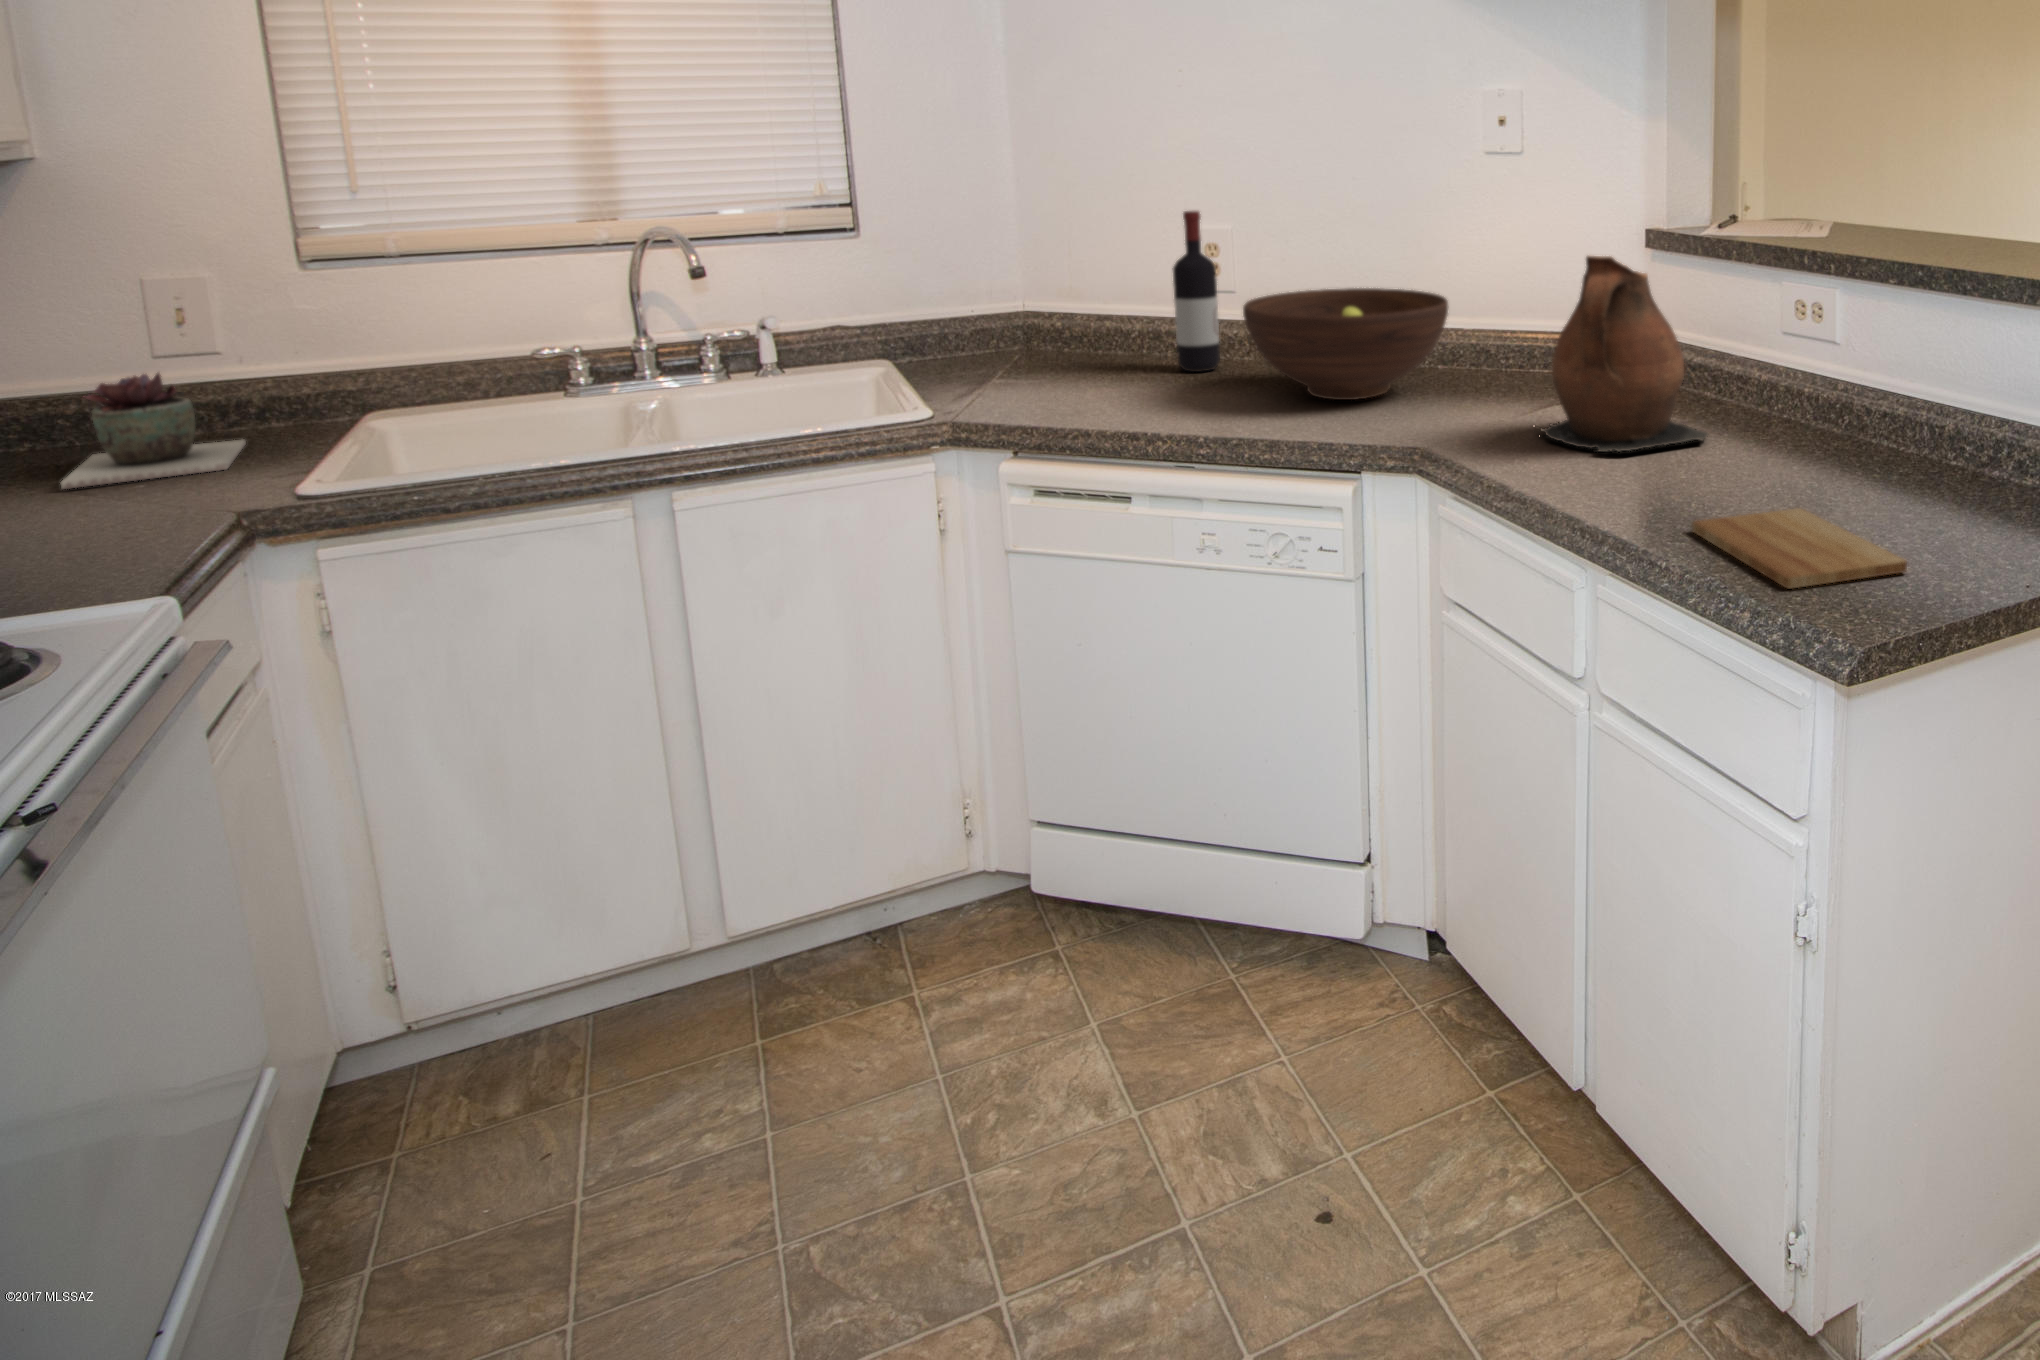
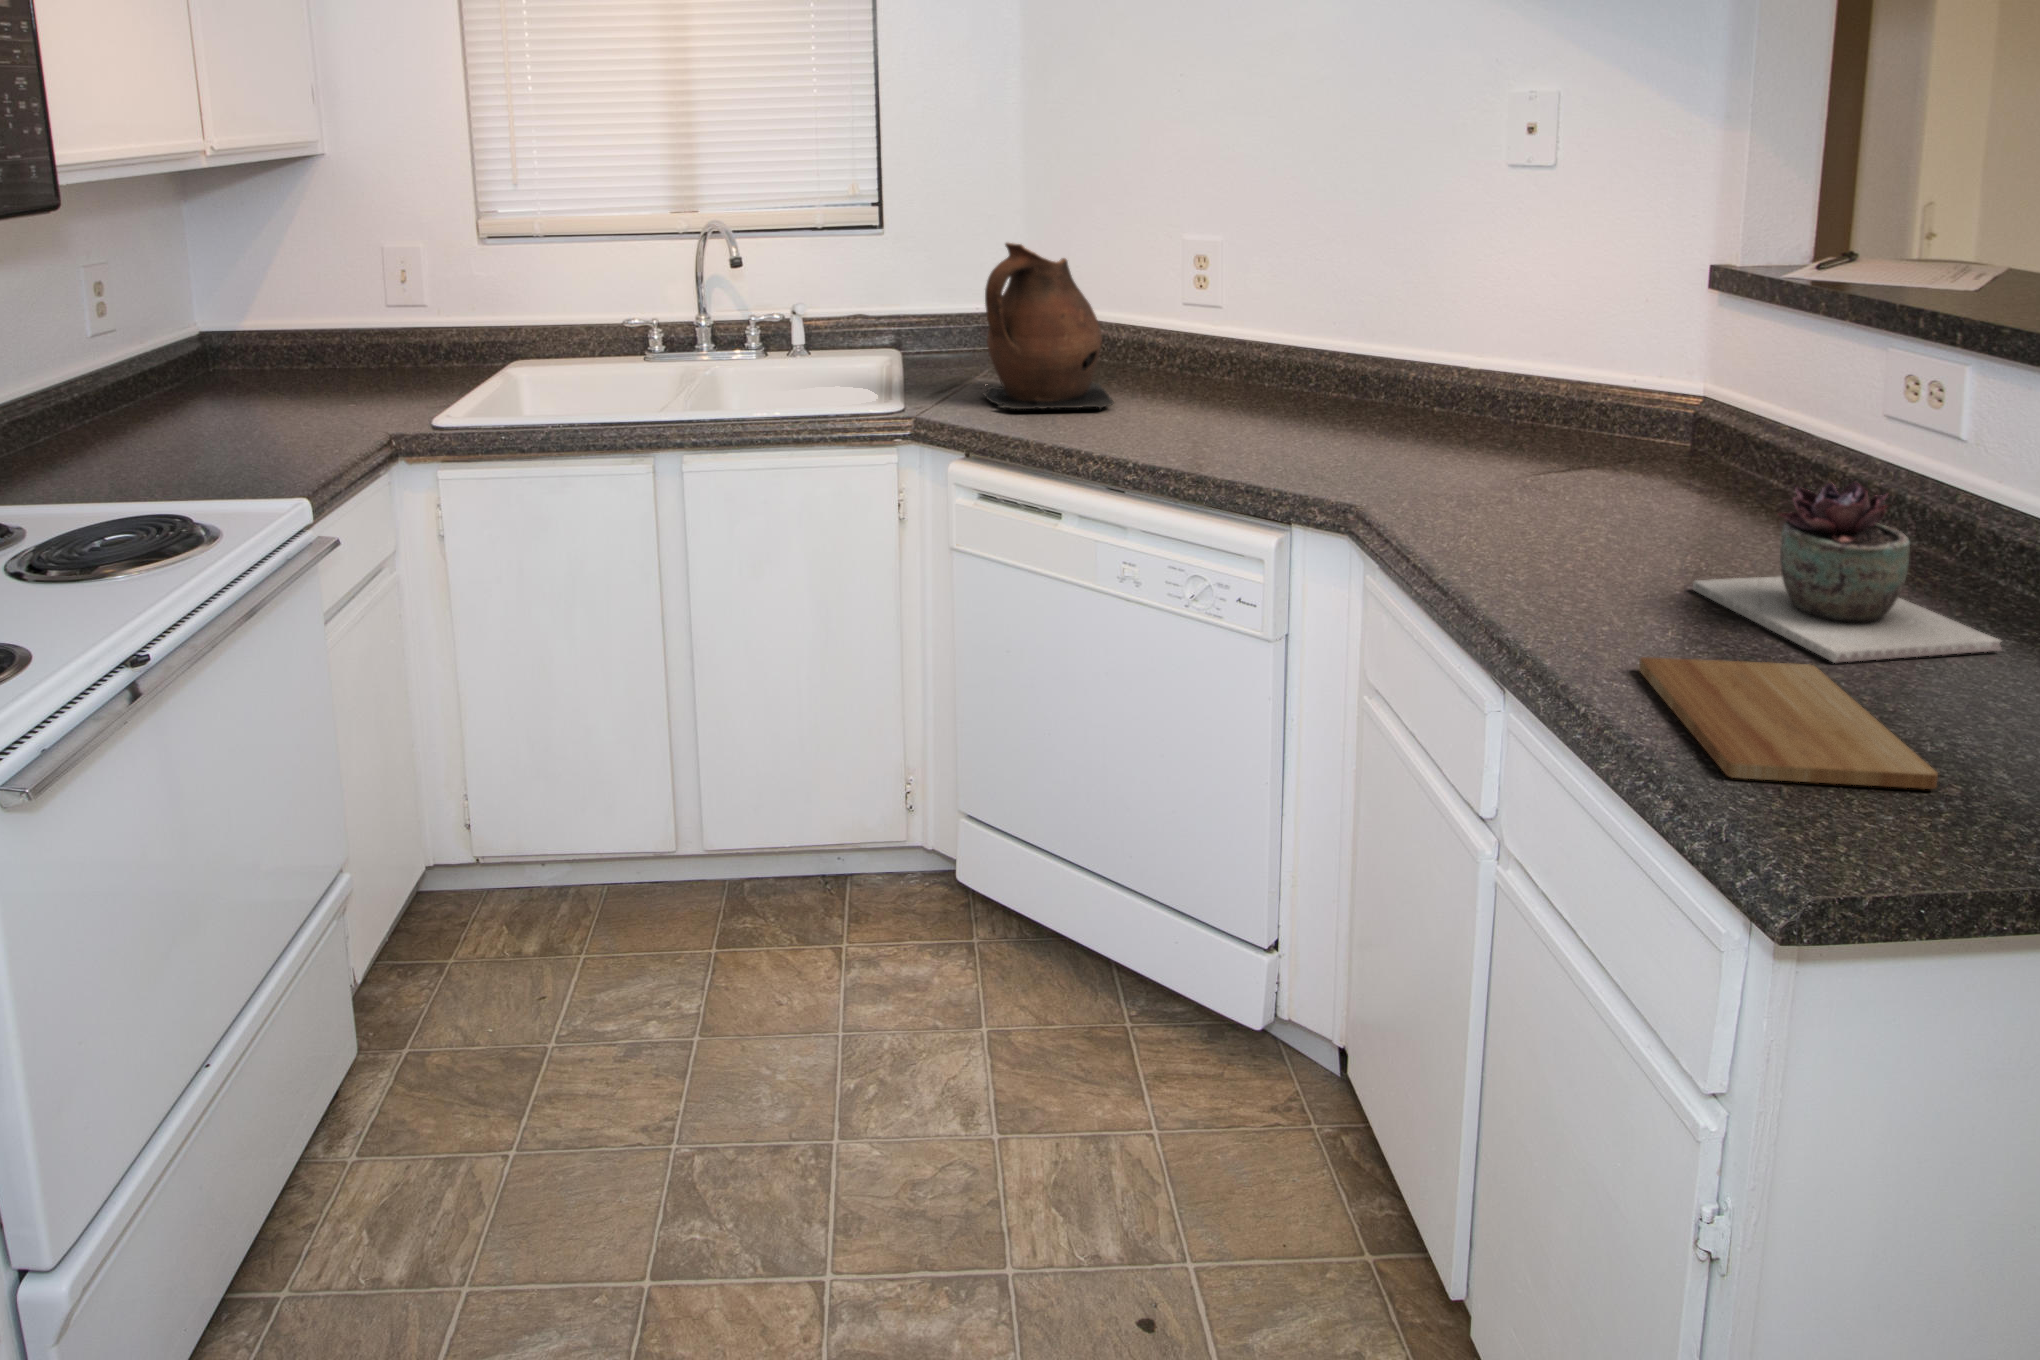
wine bottle: present [1172,211,1220,372] -> none [1151,220,1197,389]
ceramic pitcher: present [1534,256,1708,452] -> present [981,243,1114,409]
fruit bowl: present [1243,288,1448,400] -> none [1201,312,1437,439]
succulent plant: present [60,373,246,489] -> present [1693,482,2001,663]

